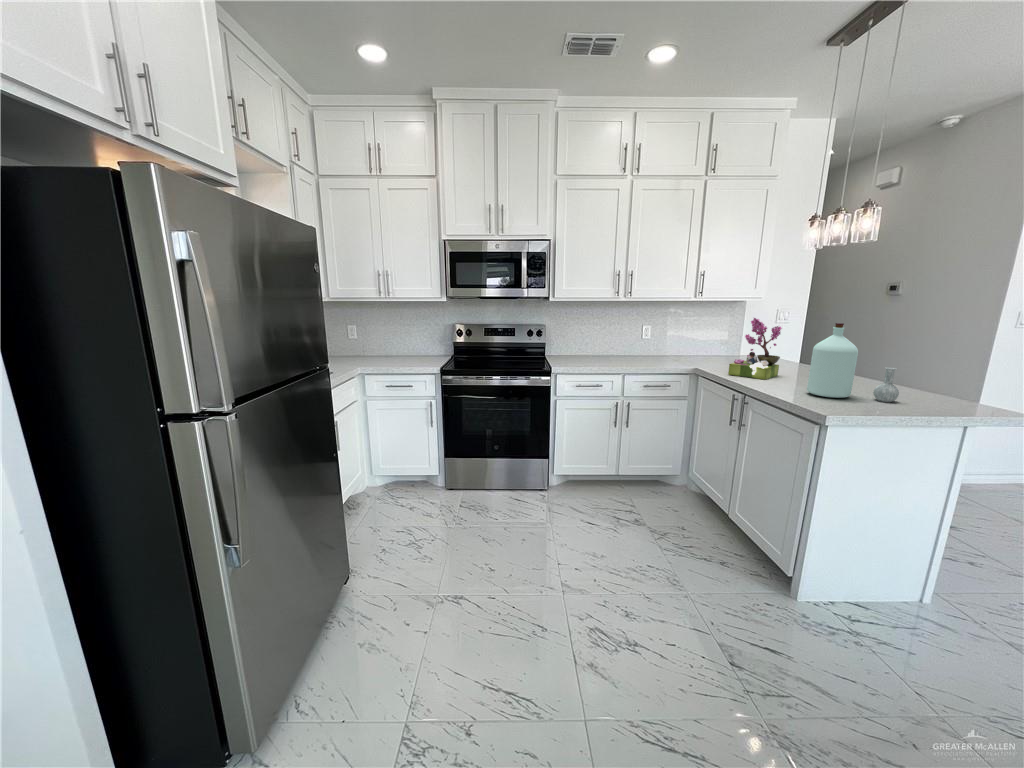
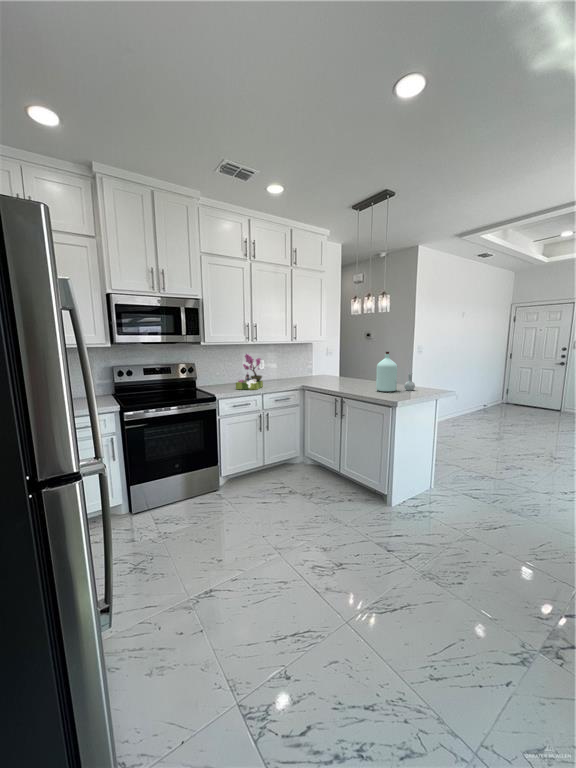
flower arrangement: present [728,318,782,380] -> present [236,354,263,390]

